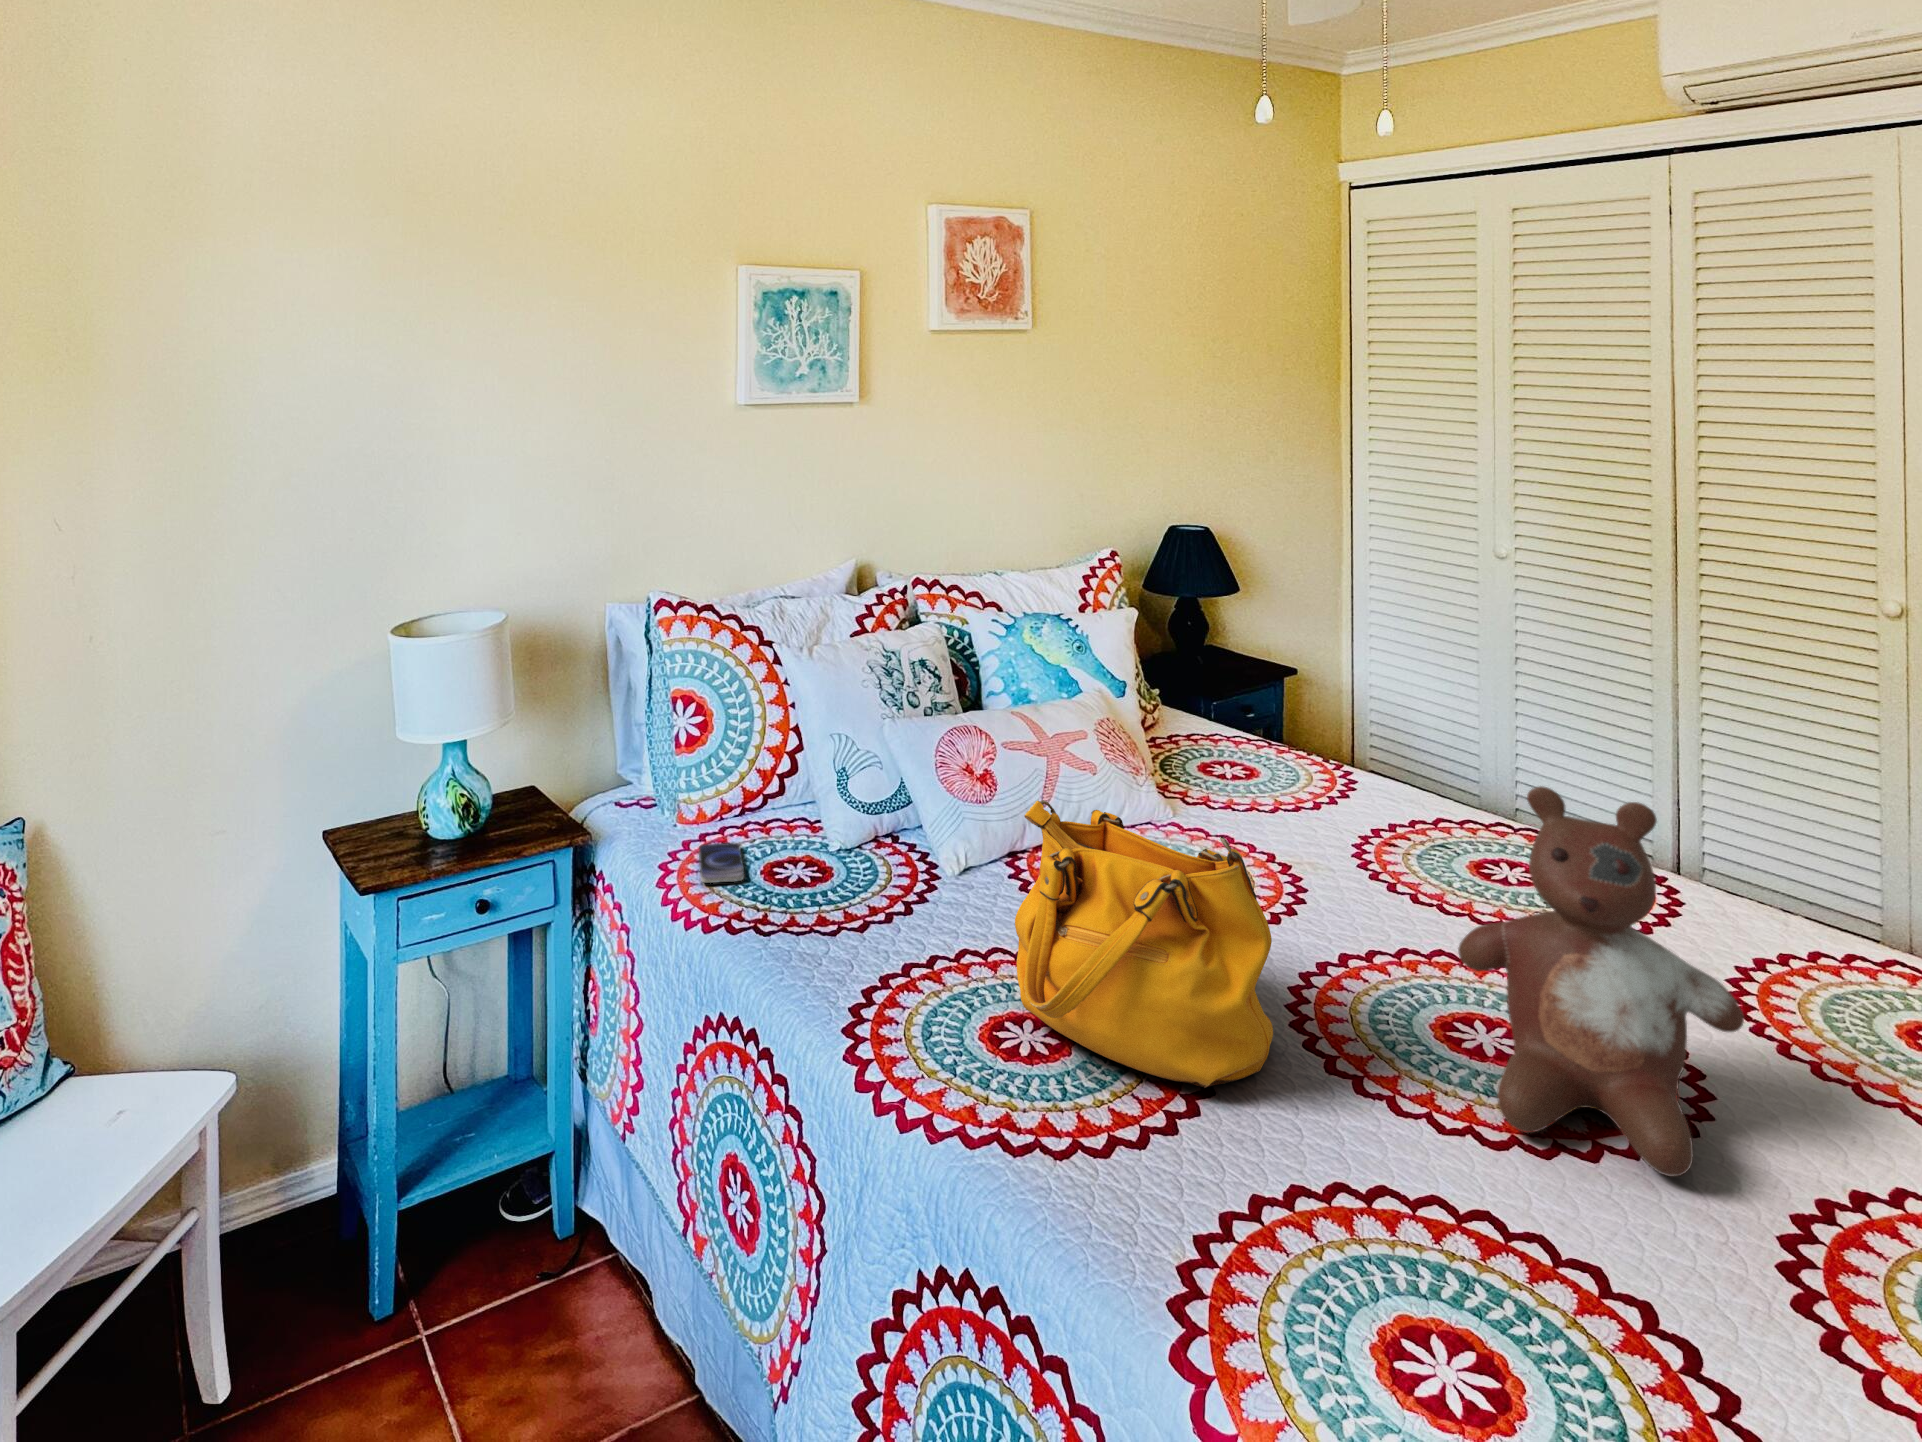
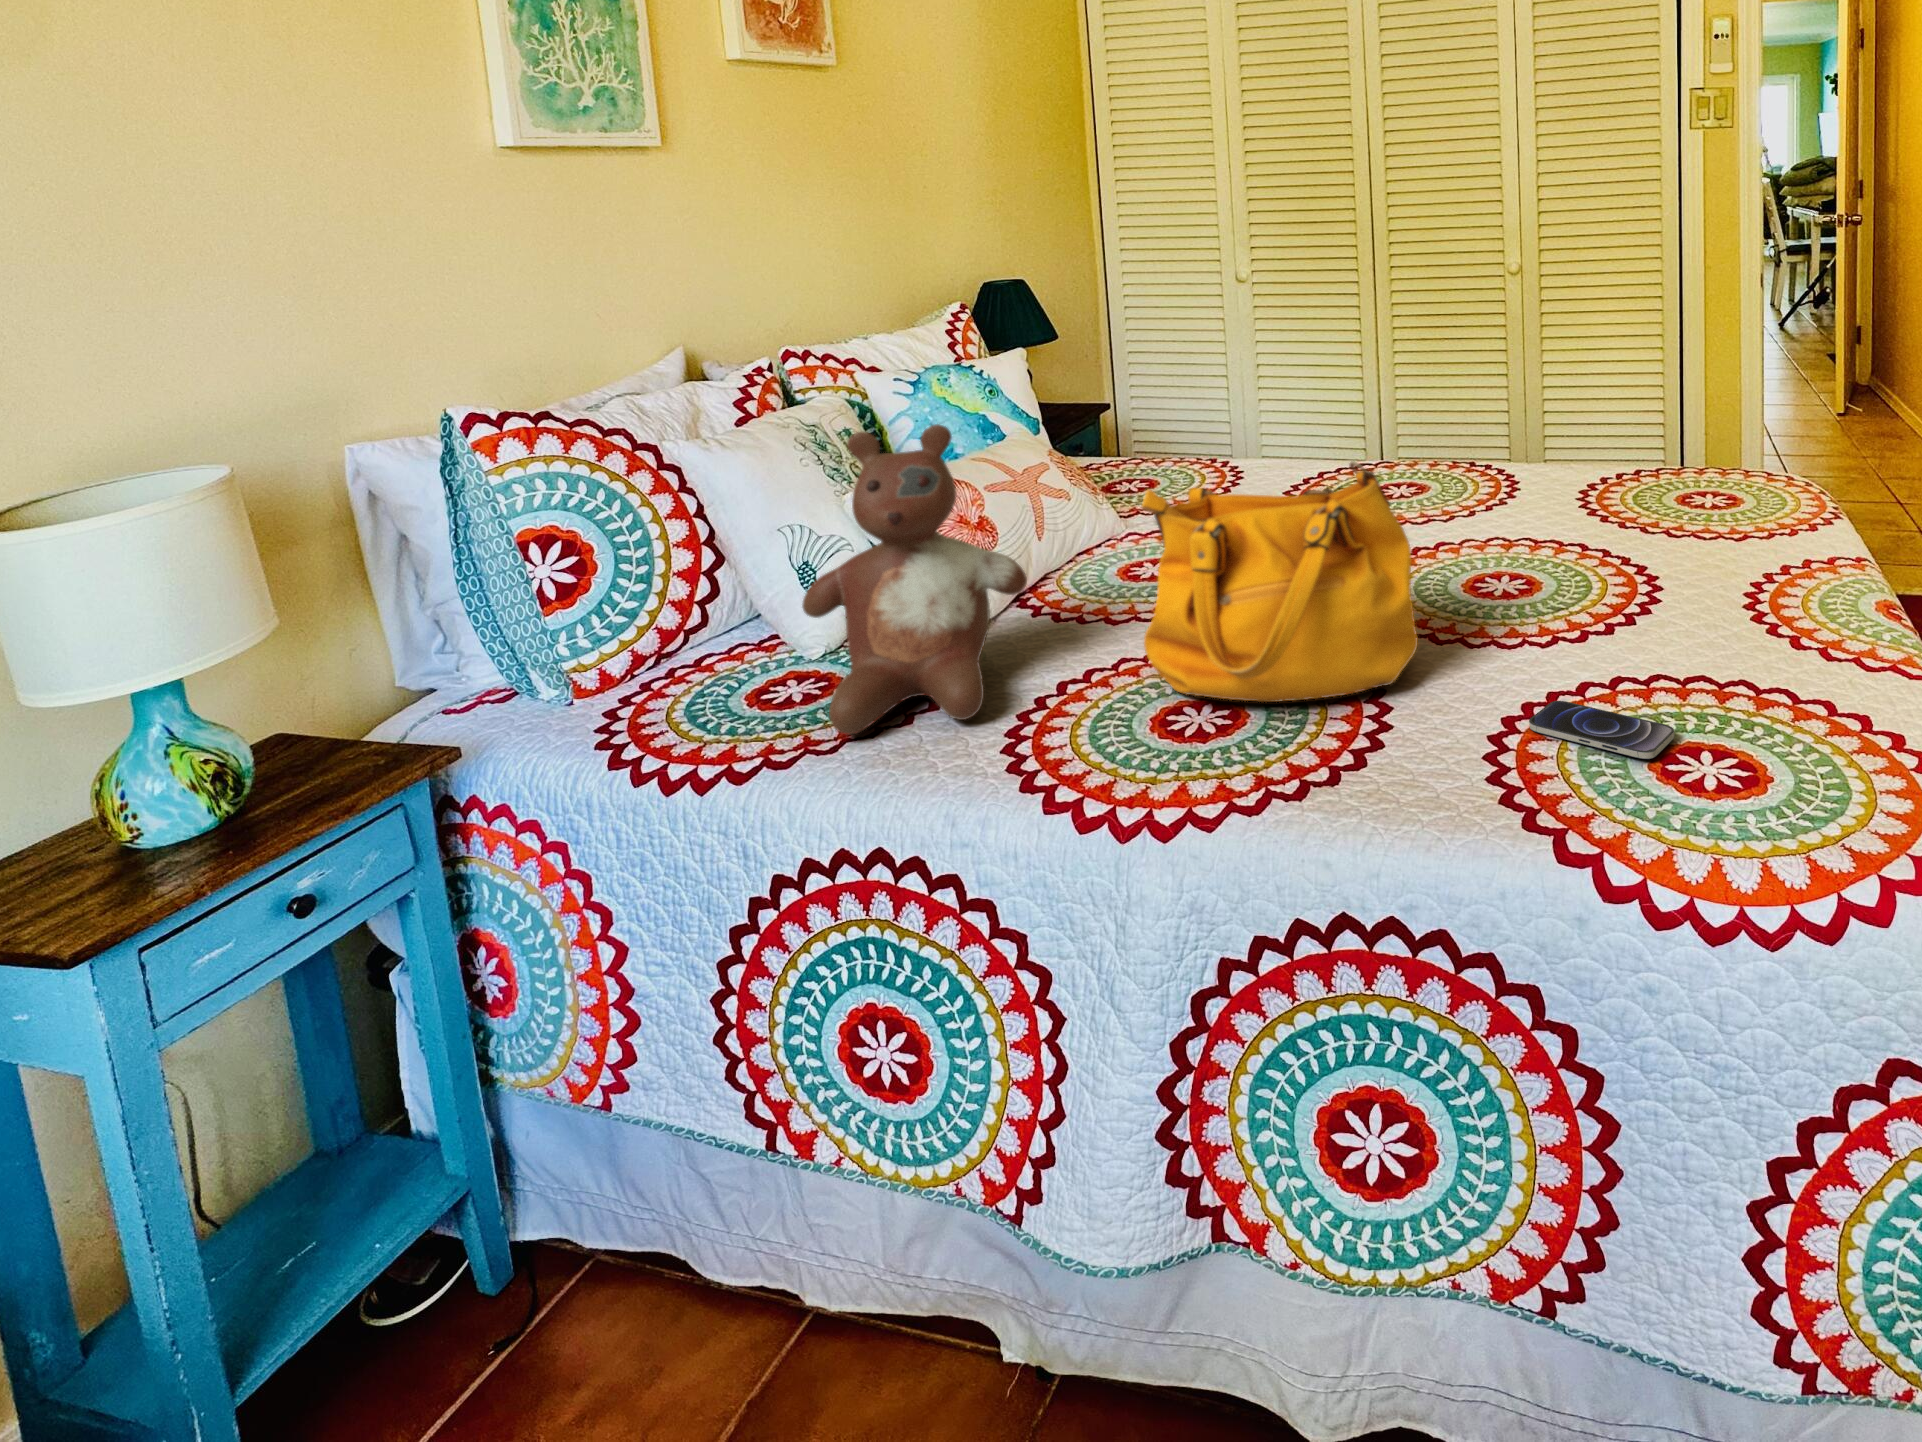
stuffed bear: present [1458,786,1744,1176] -> present [802,424,1027,735]
smartphone: present [699,843,744,883] -> present [1529,701,1674,759]

